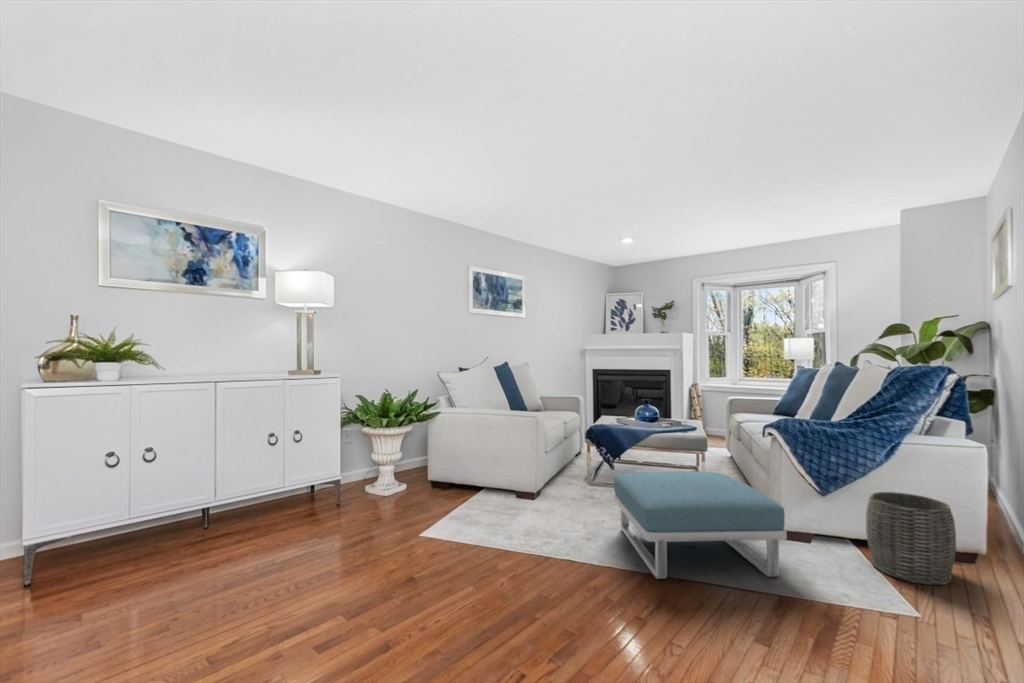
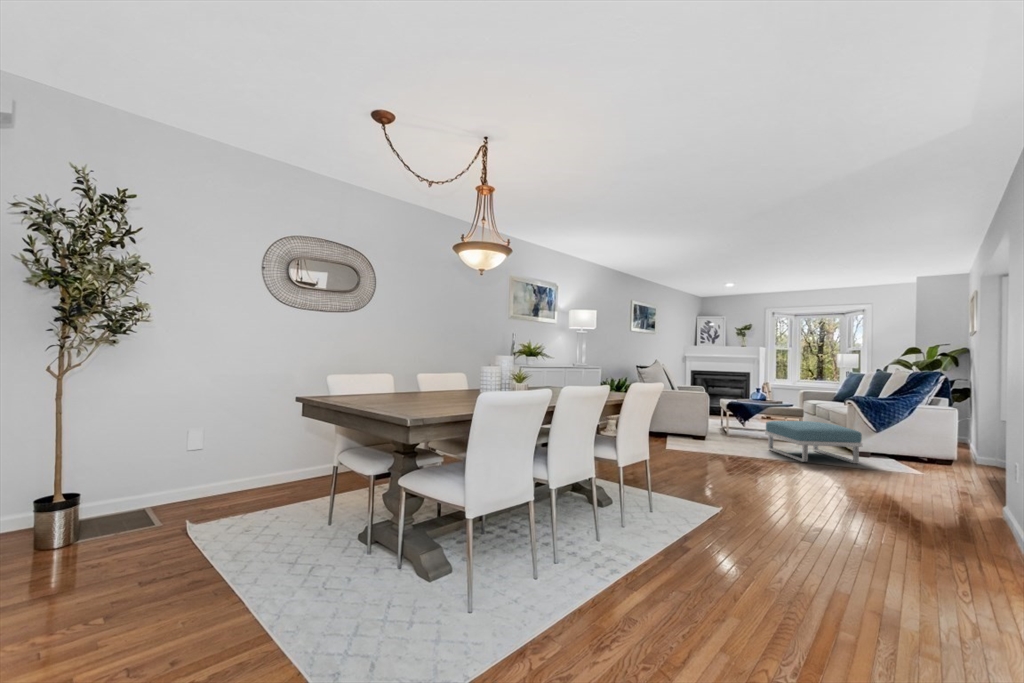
woven basket: present [866,492,956,585] -> none [899,430,941,468]

